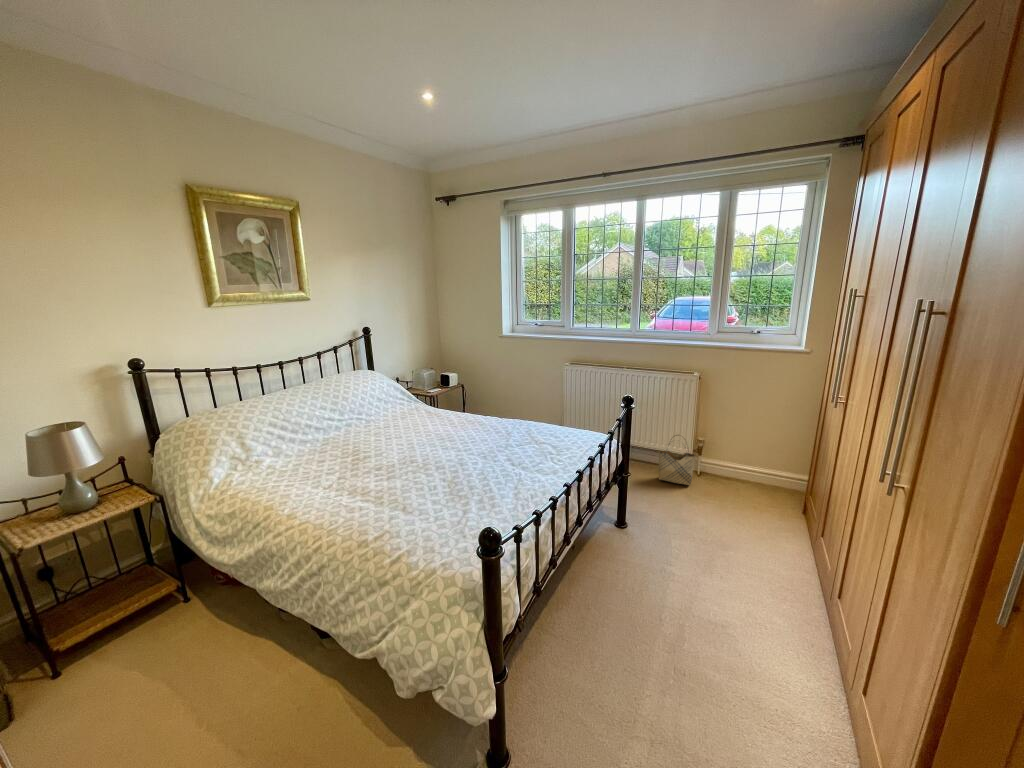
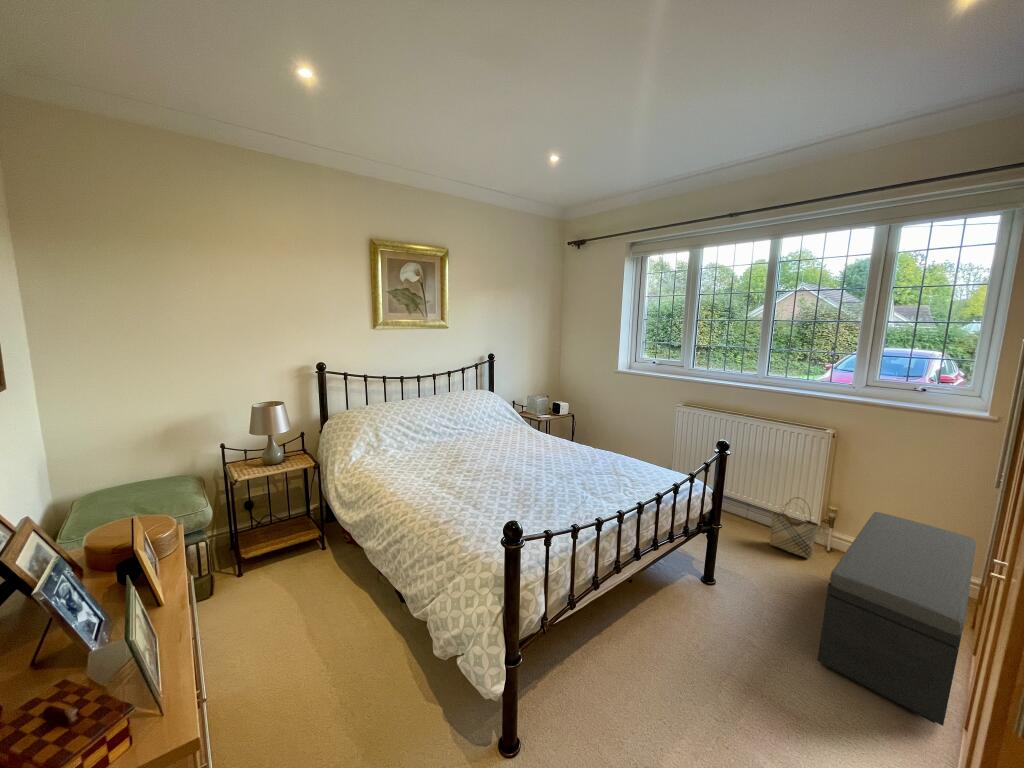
storage bench: none [725,437,831,598] -> present [818,512,976,726]

